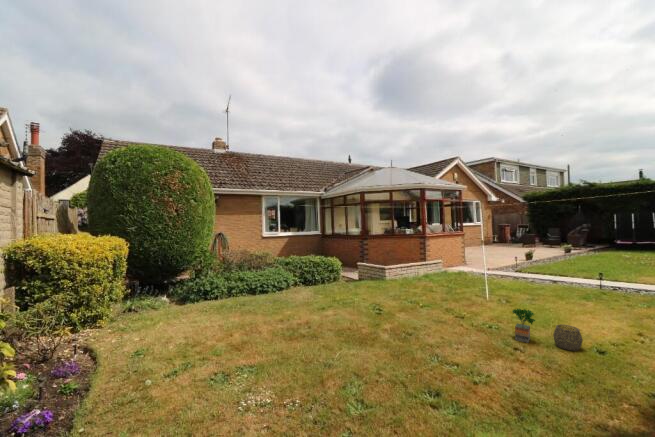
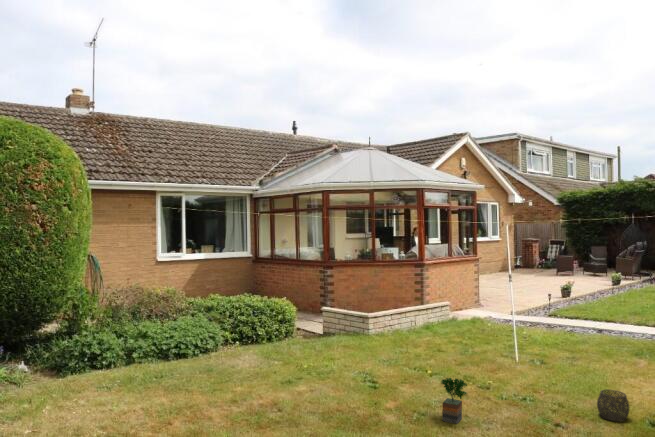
potted tree: present [512,309,535,343] -> present [441,378,467,424]

